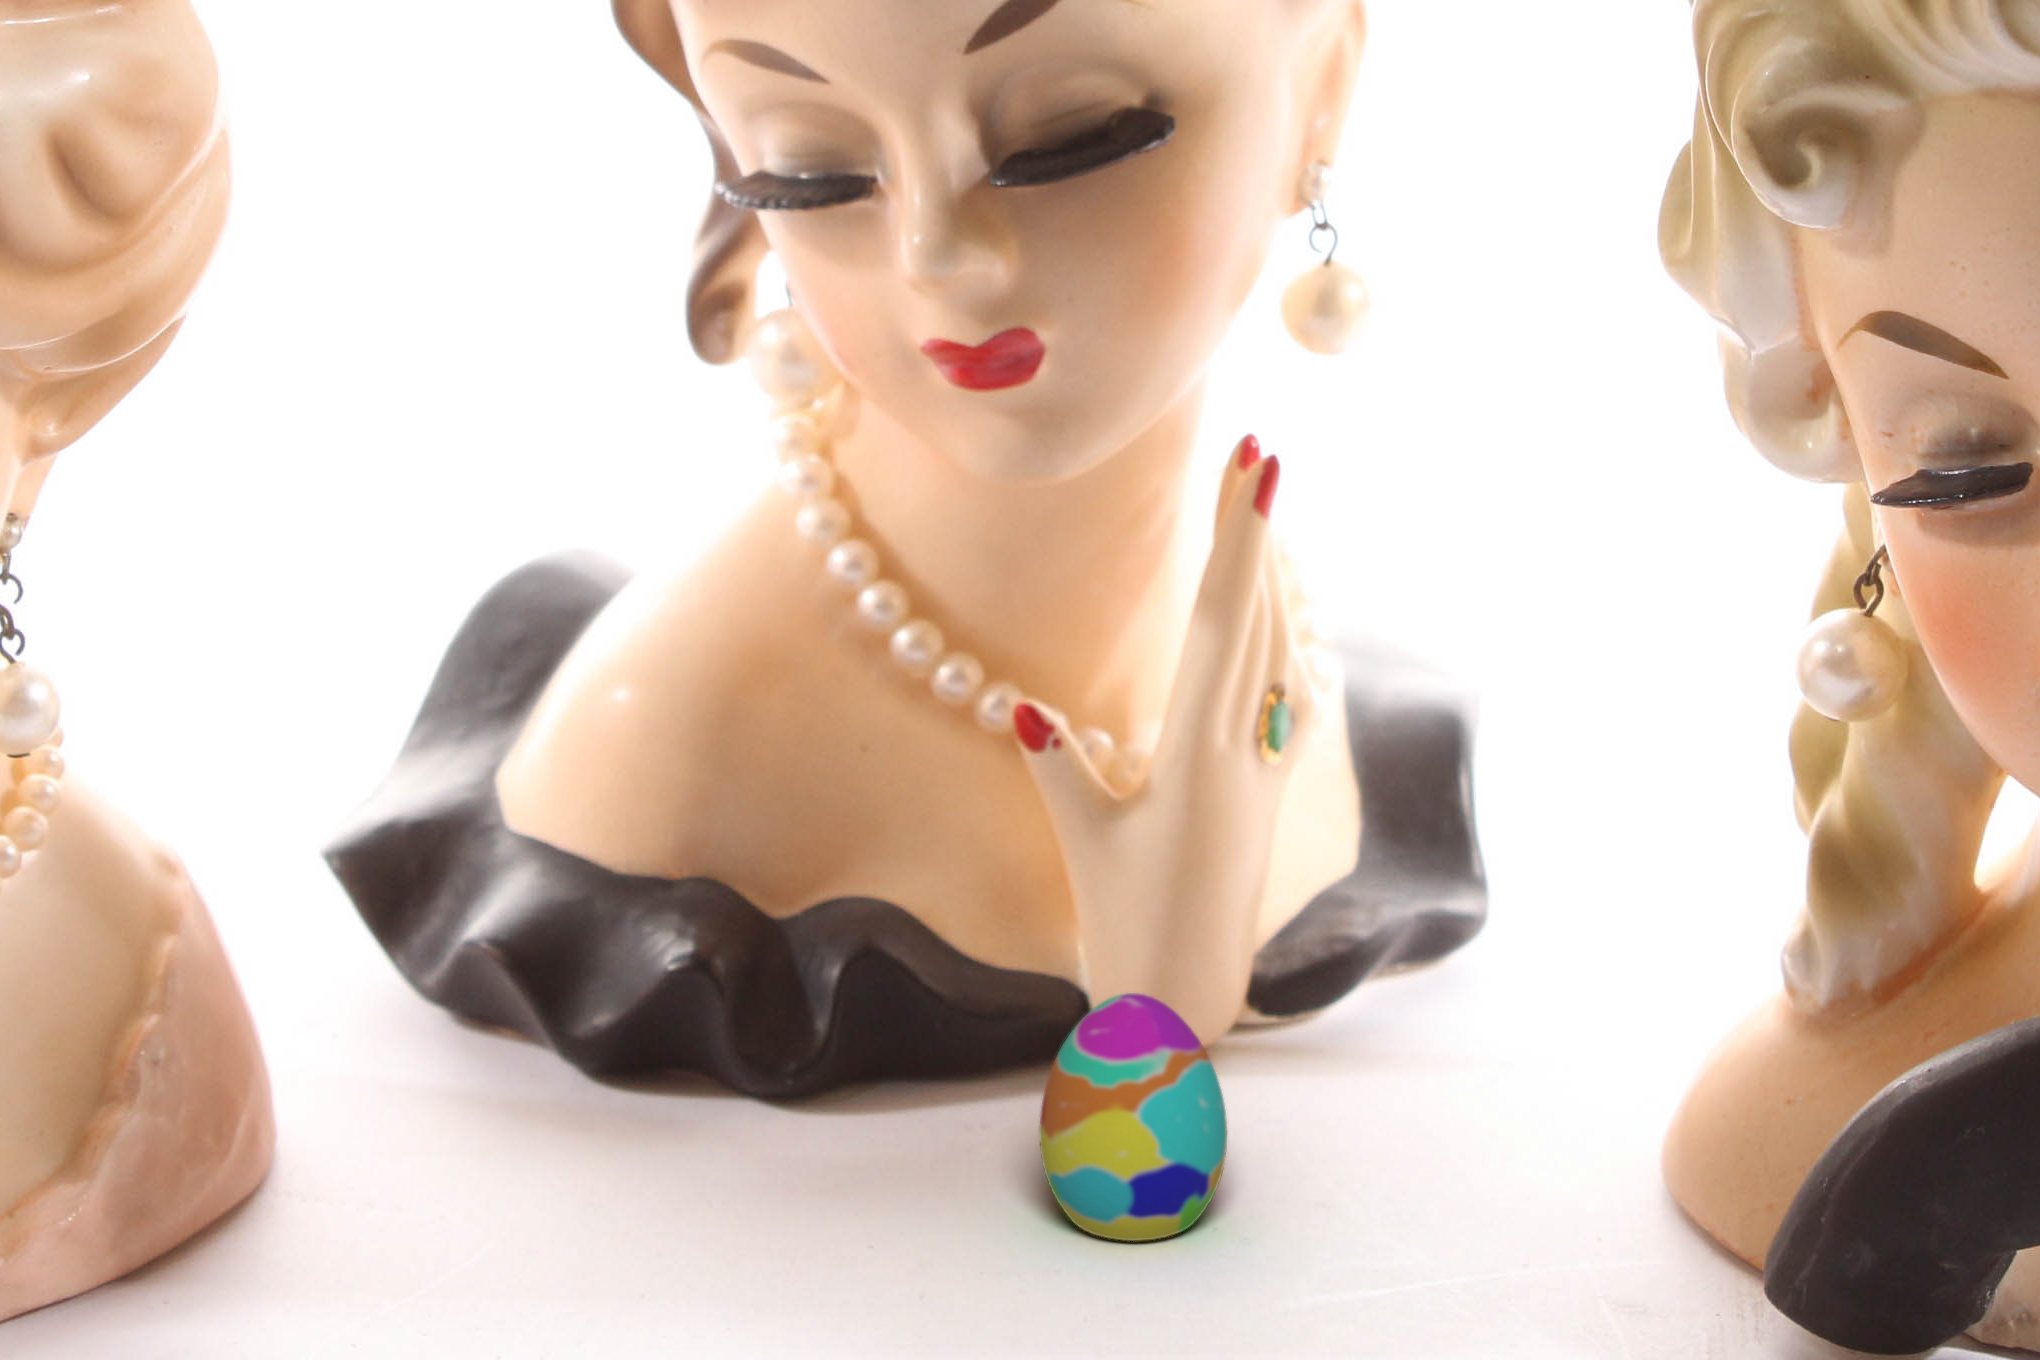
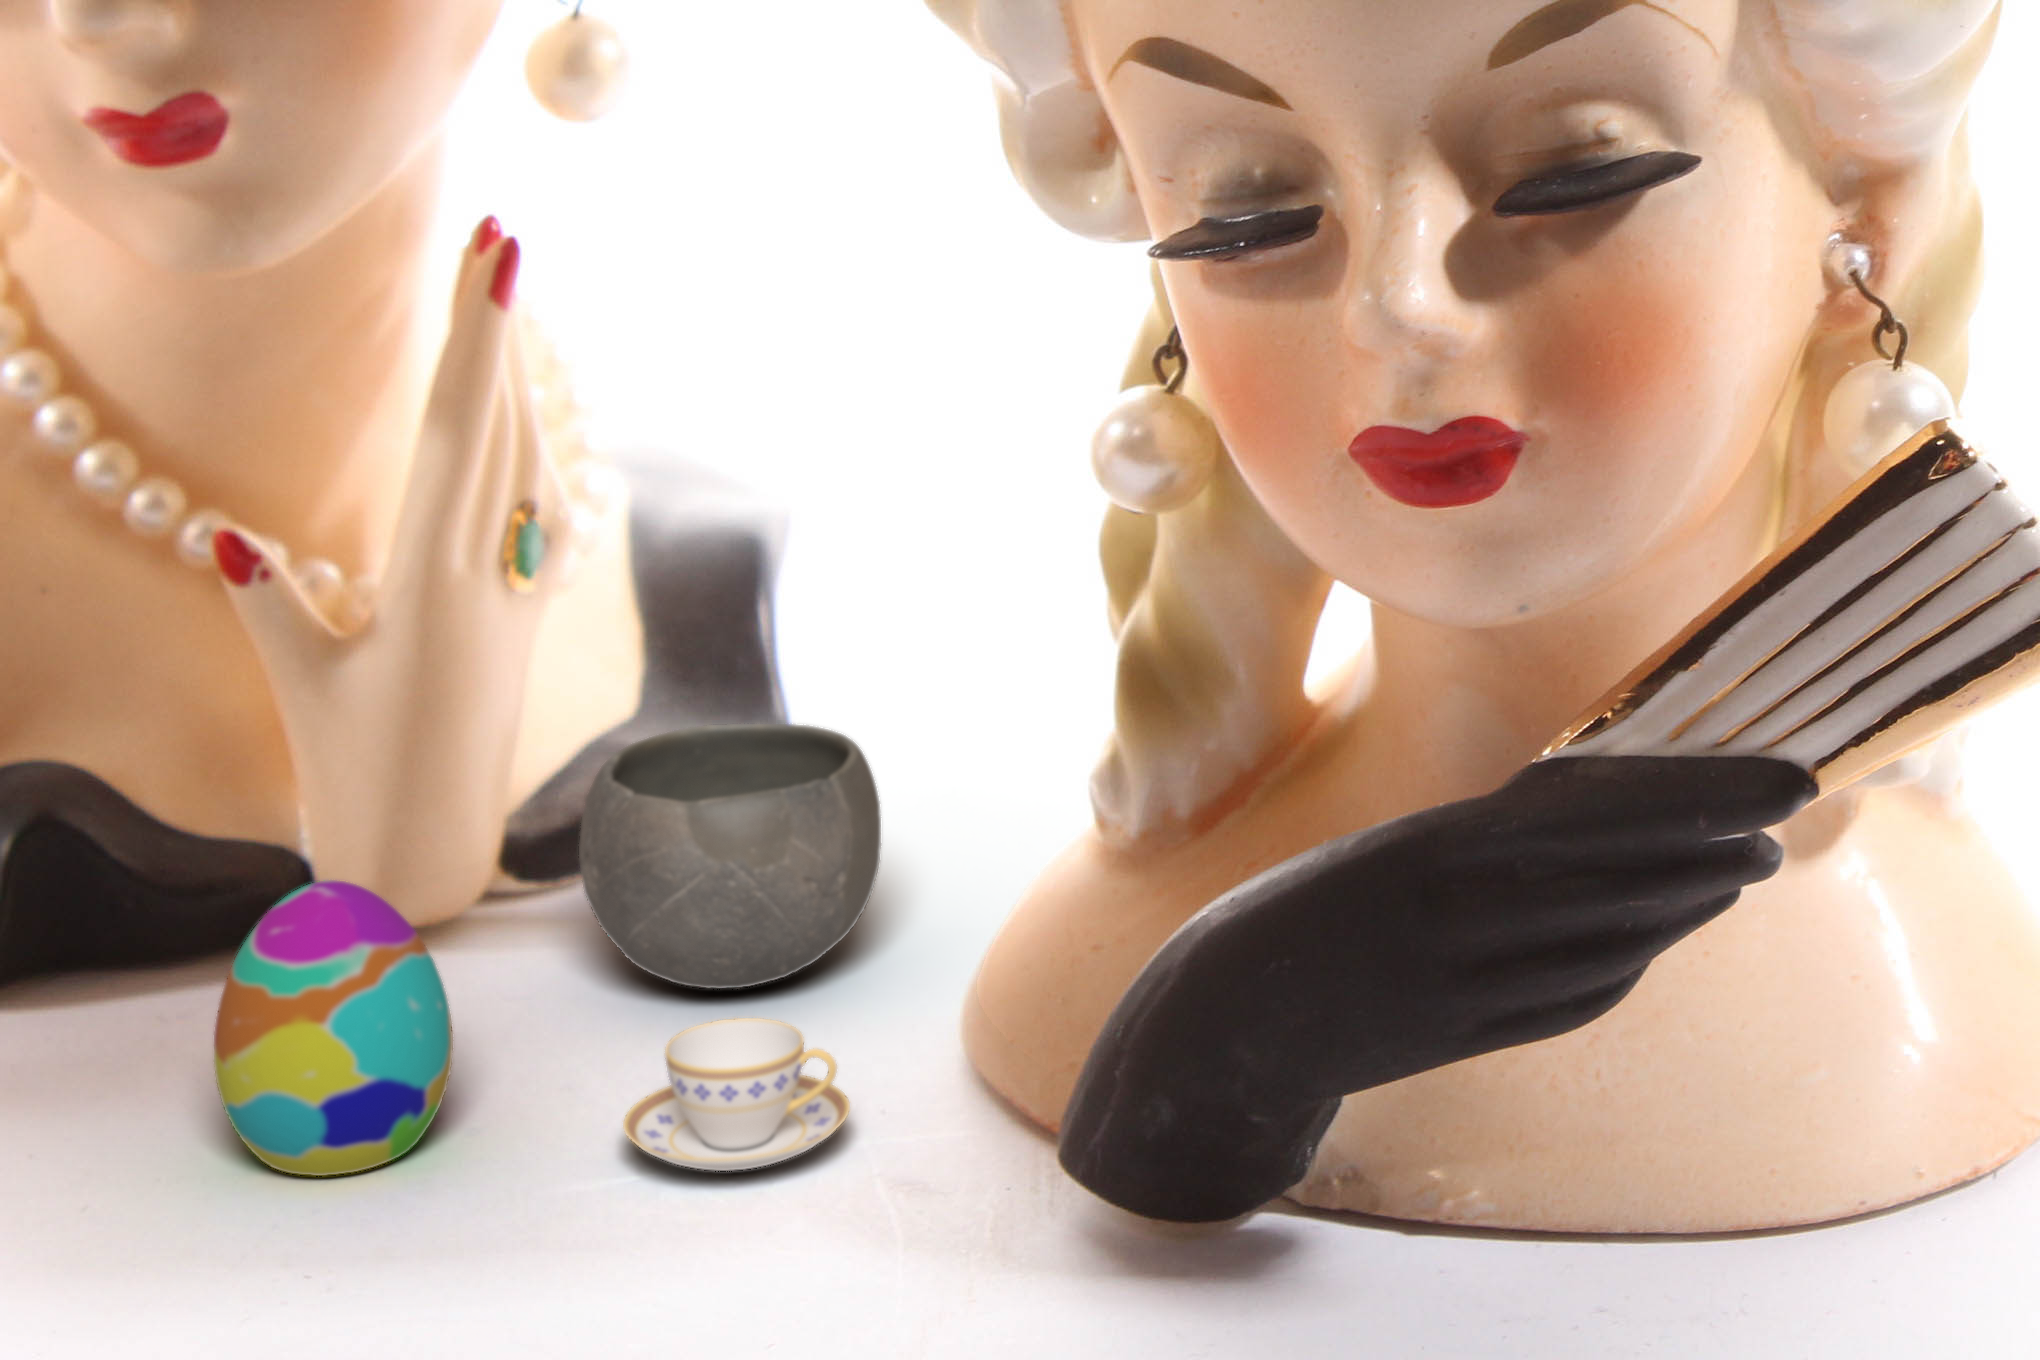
ceramic bowl: none [1306,886,1557,1113] -> present [579,724,881,989]
teacup: none [1370,1137,1560,1267] -> present [623,1018,850,1171]

